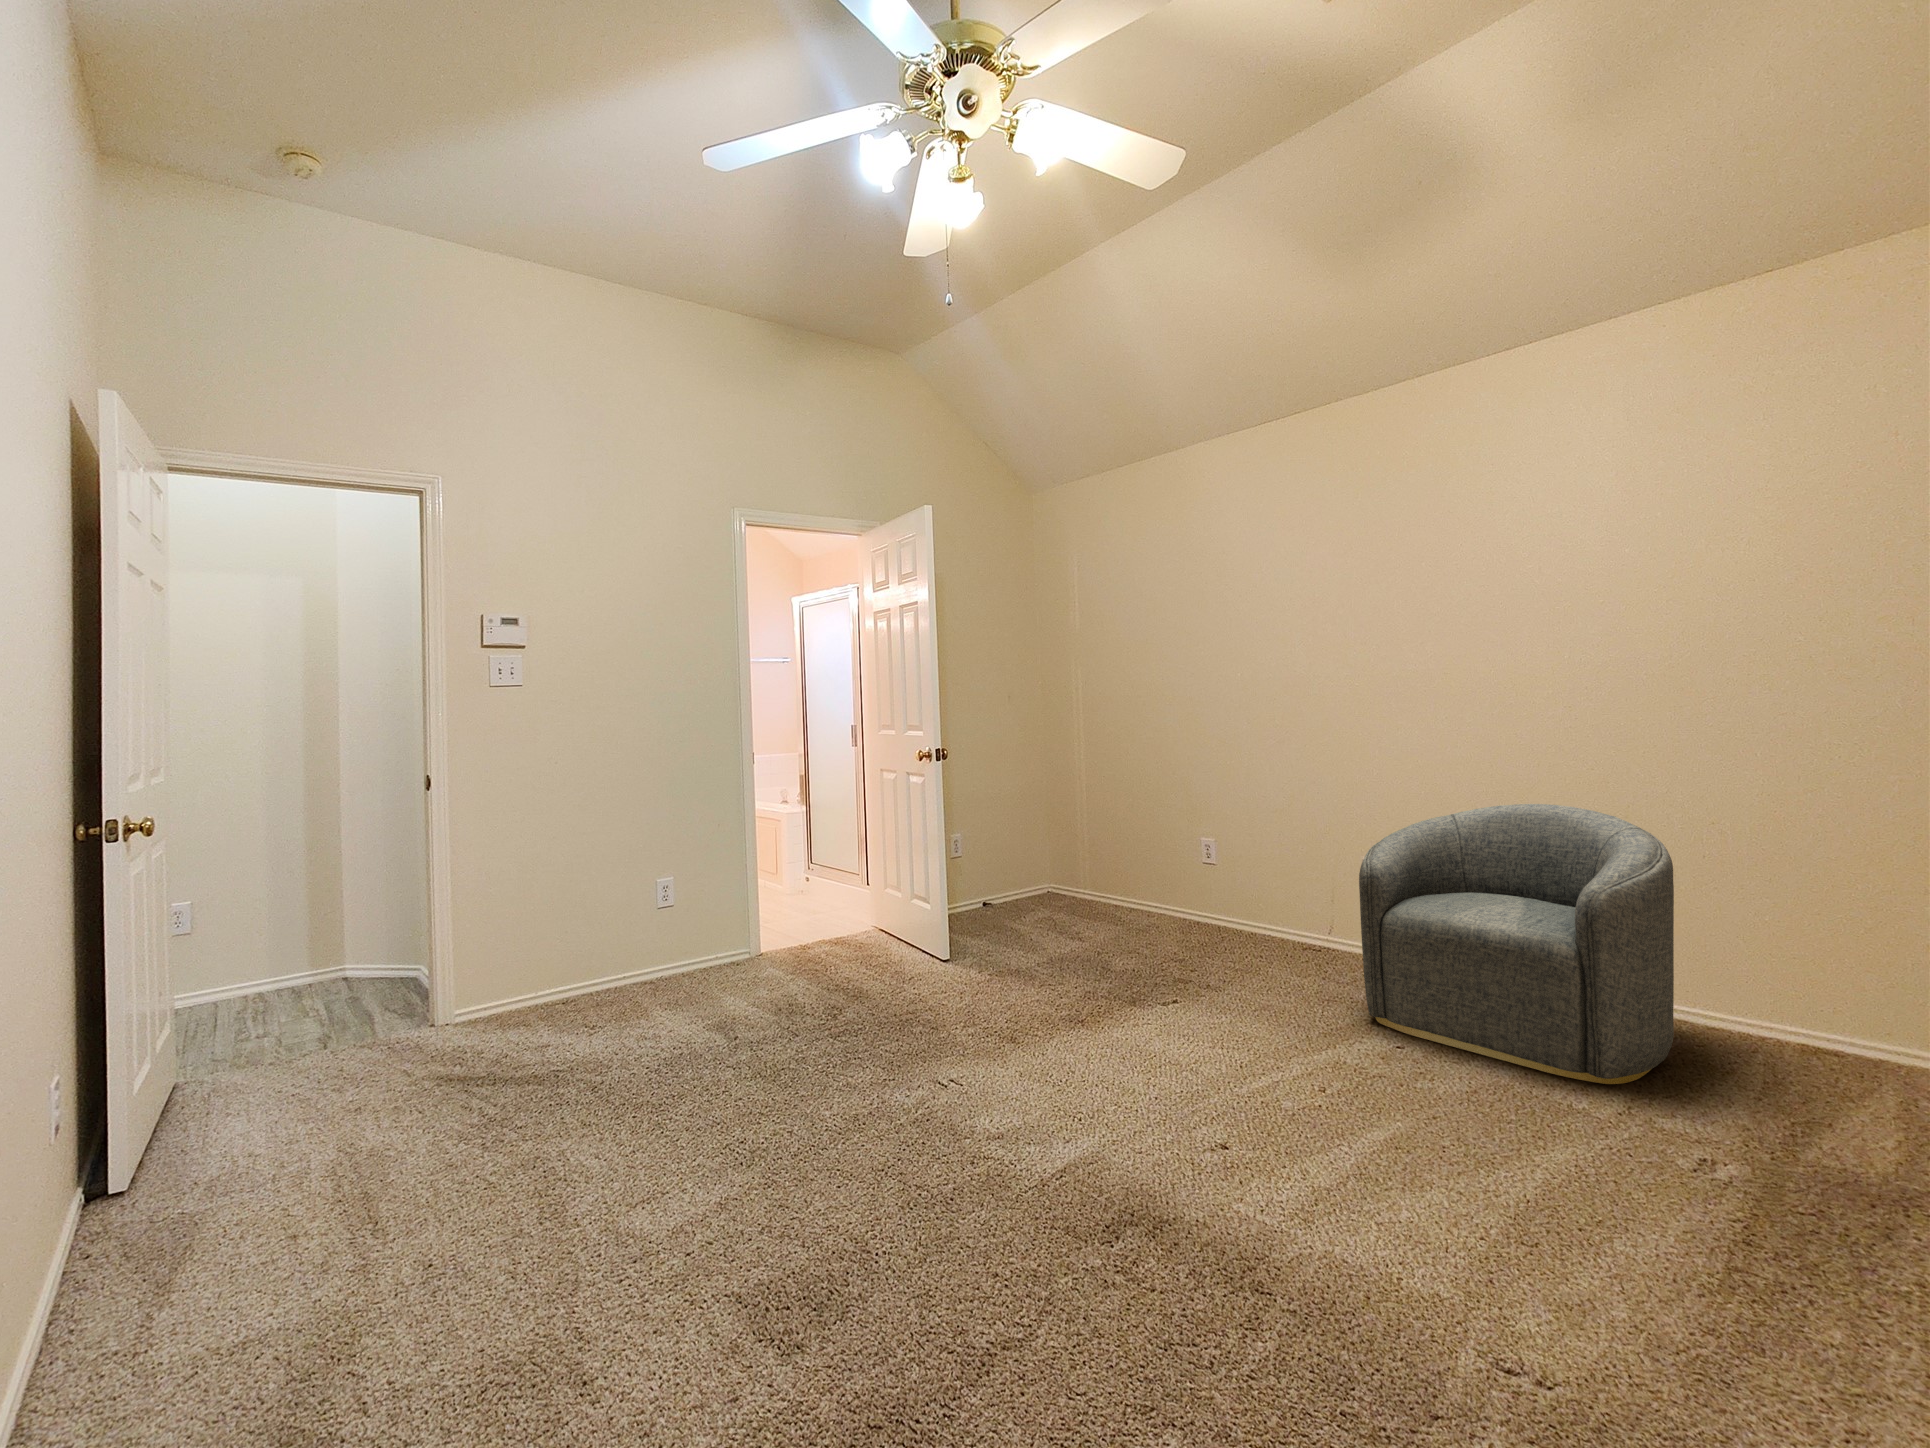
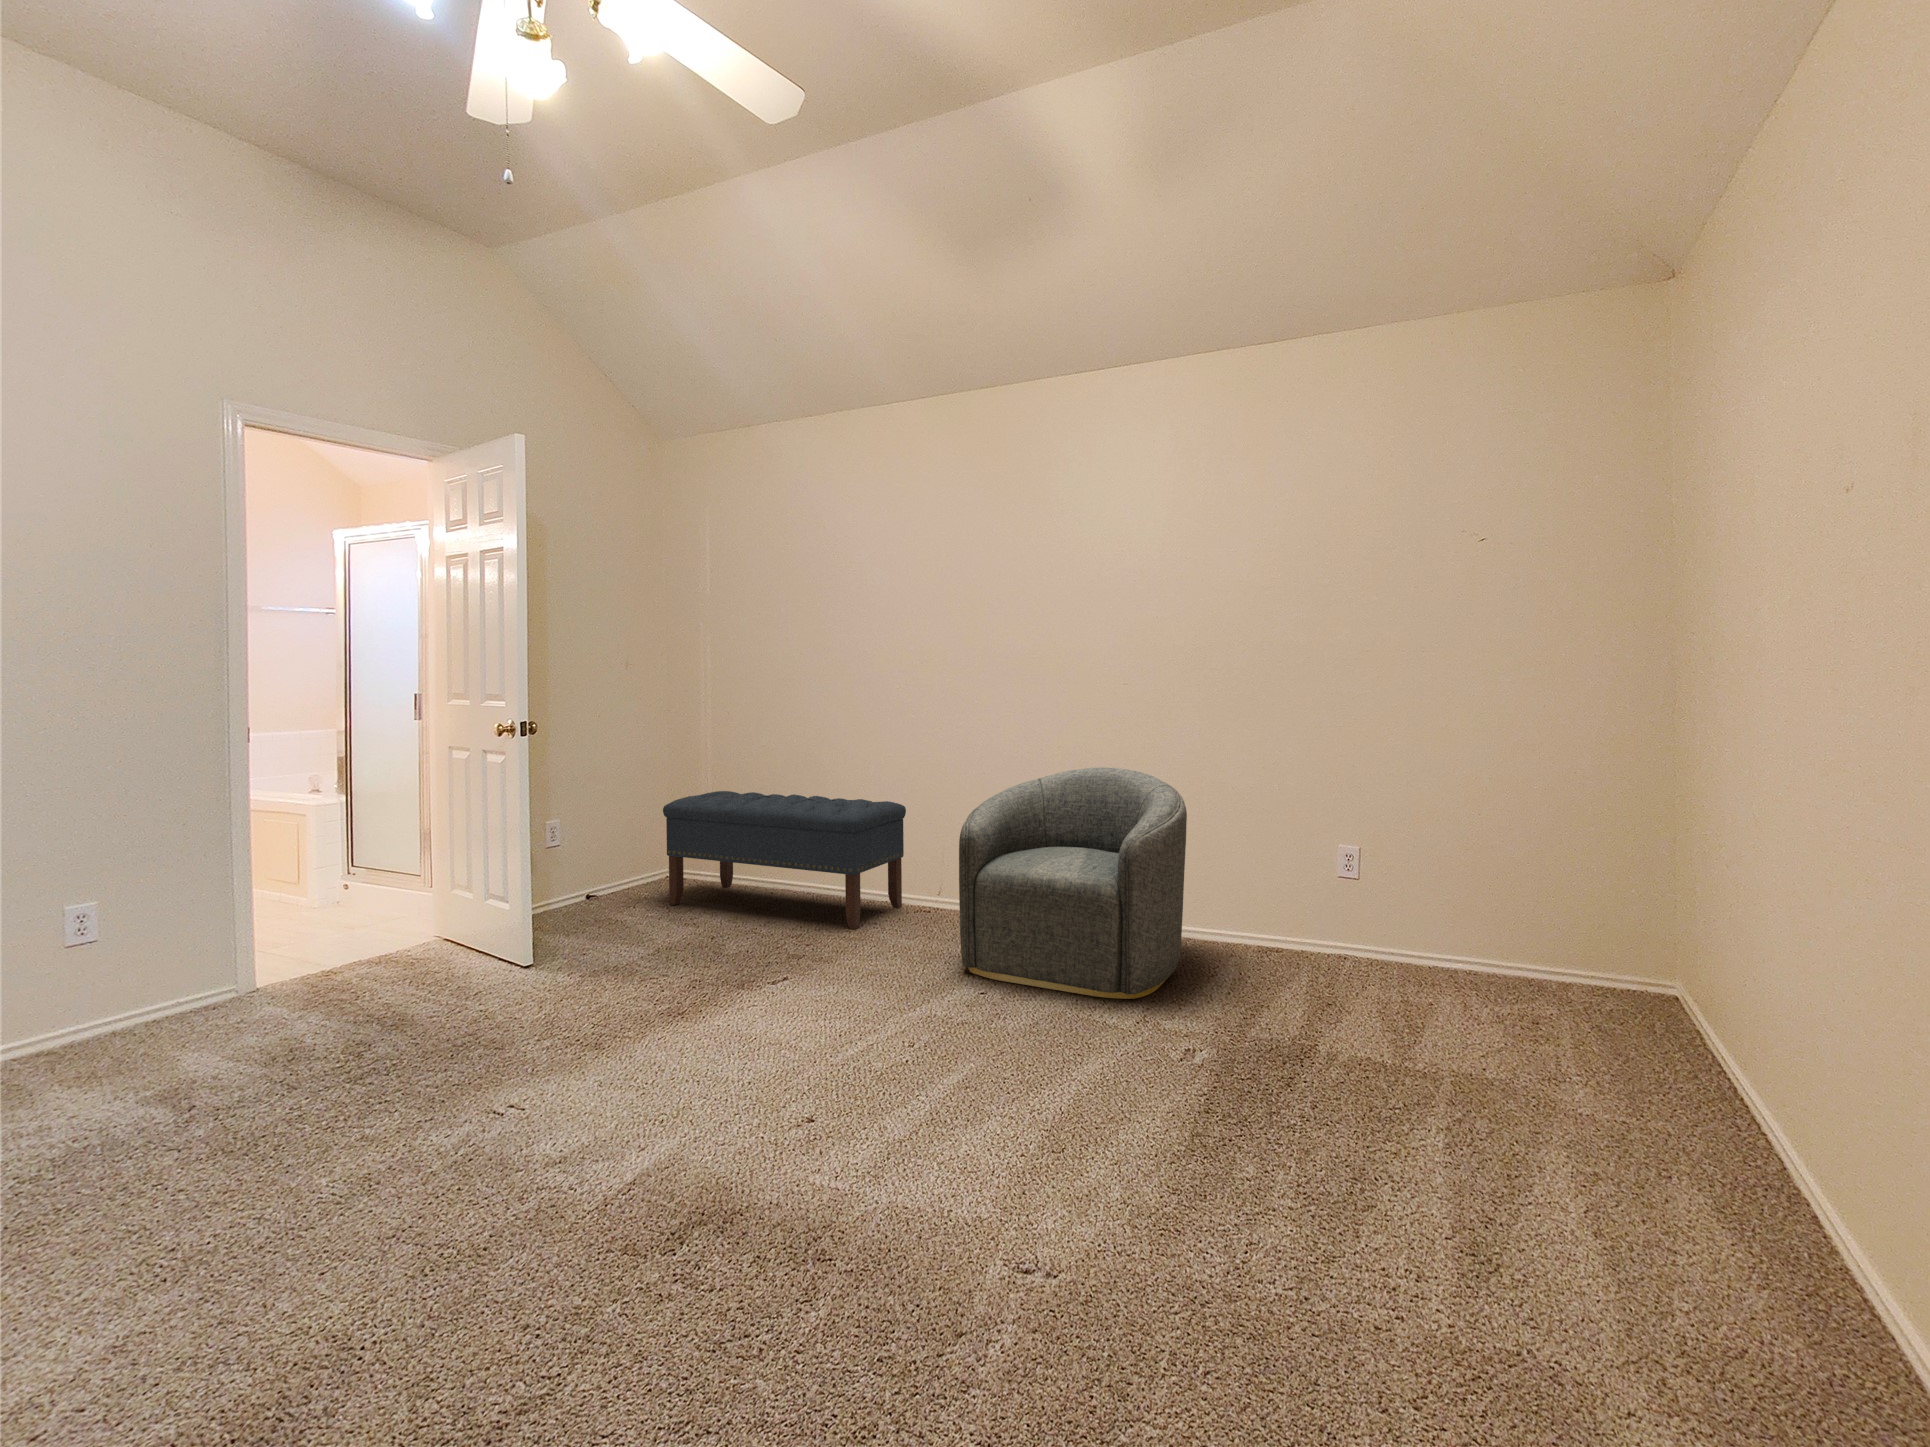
bench: none [1046,815,1287,961] -> present [663,791,906,929]

